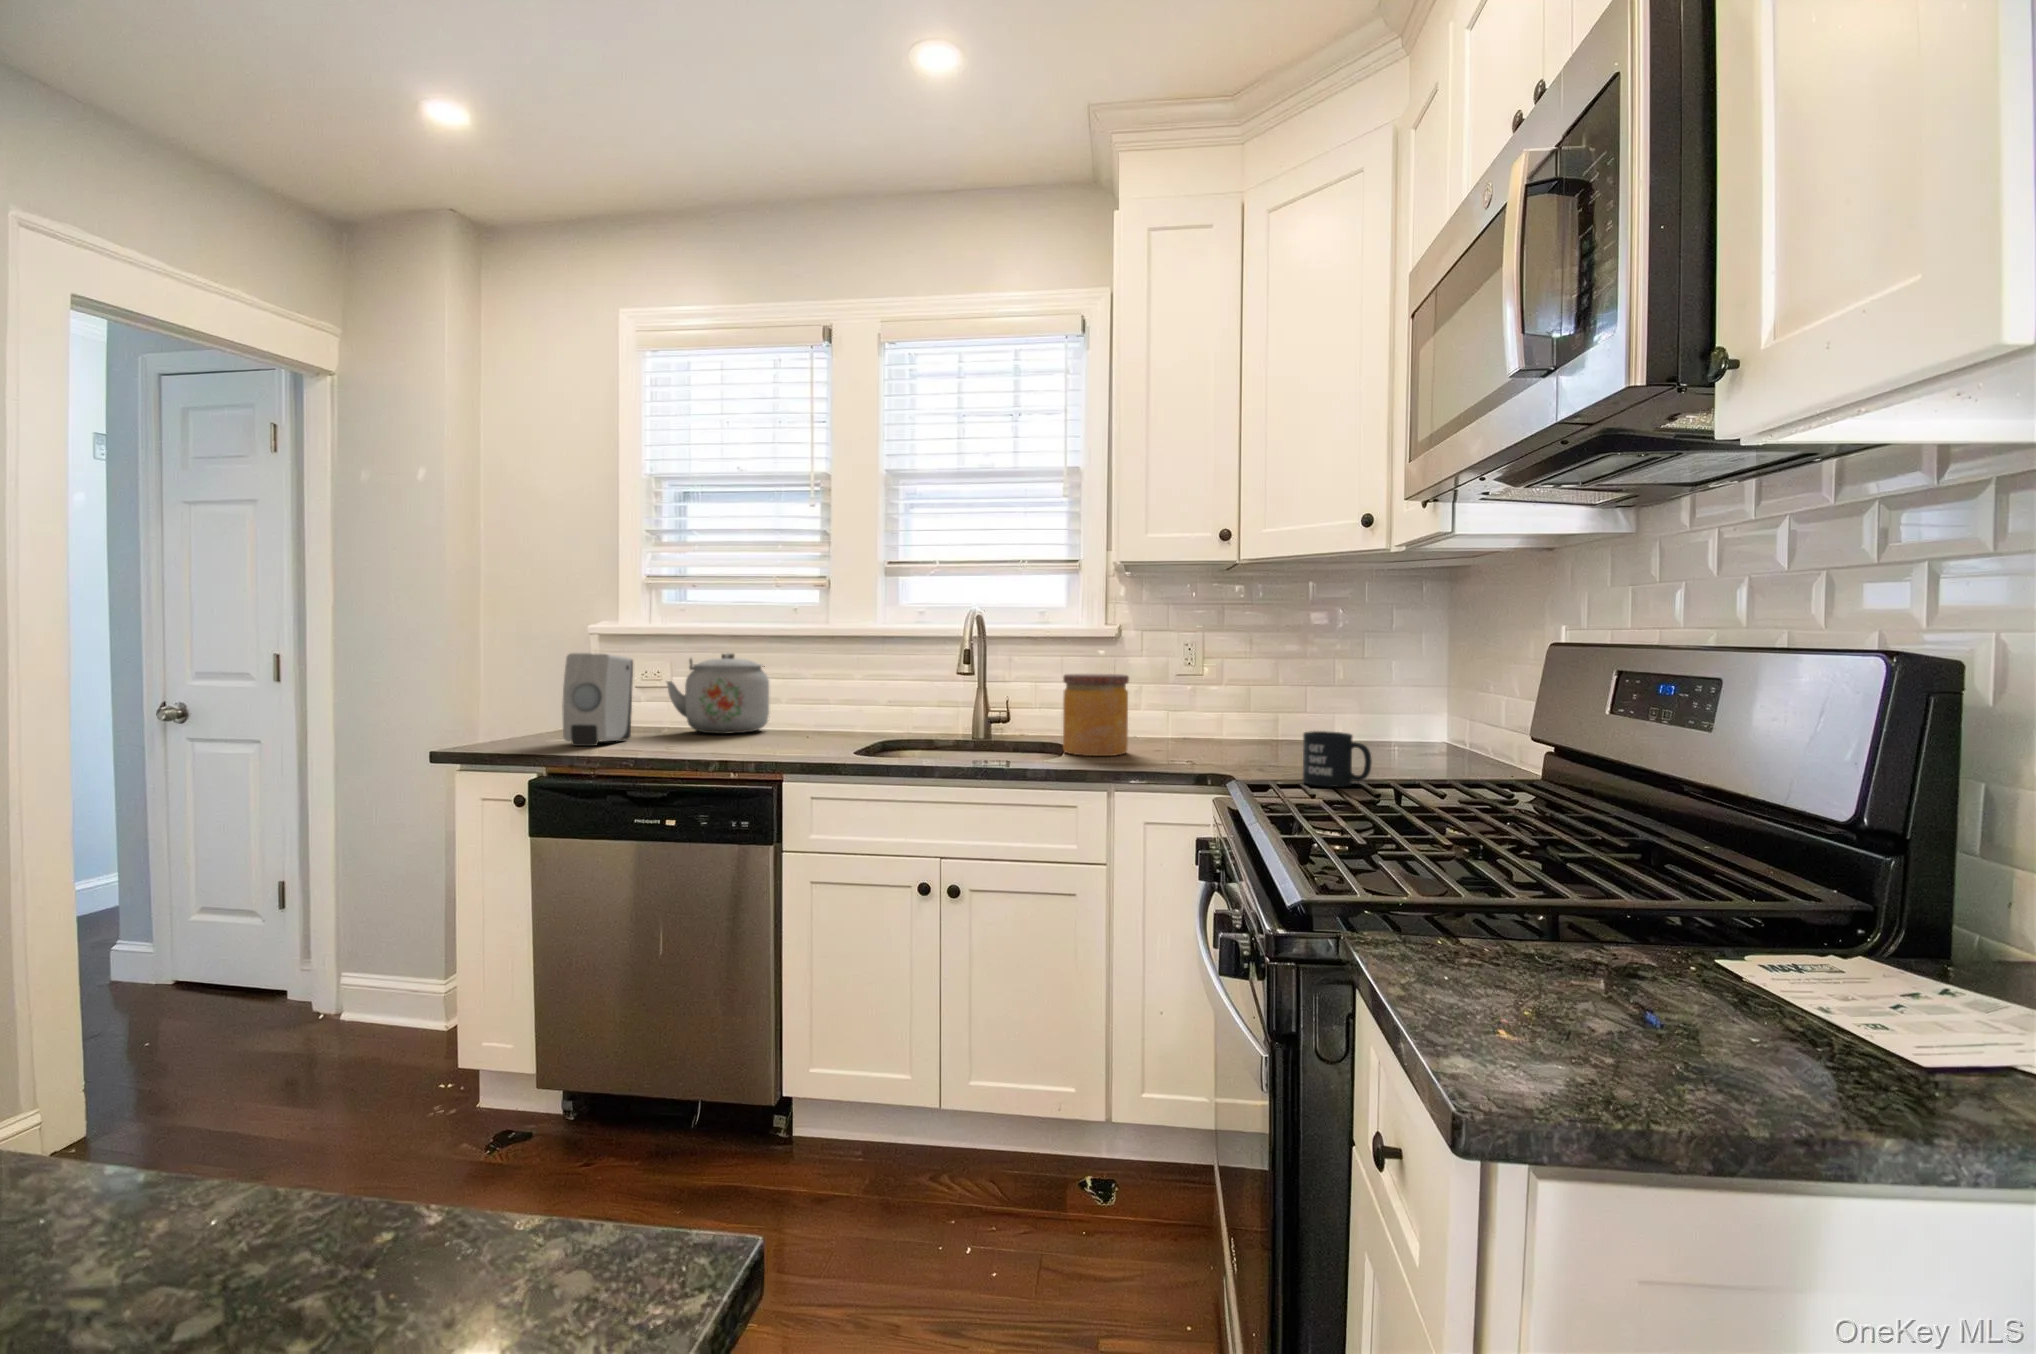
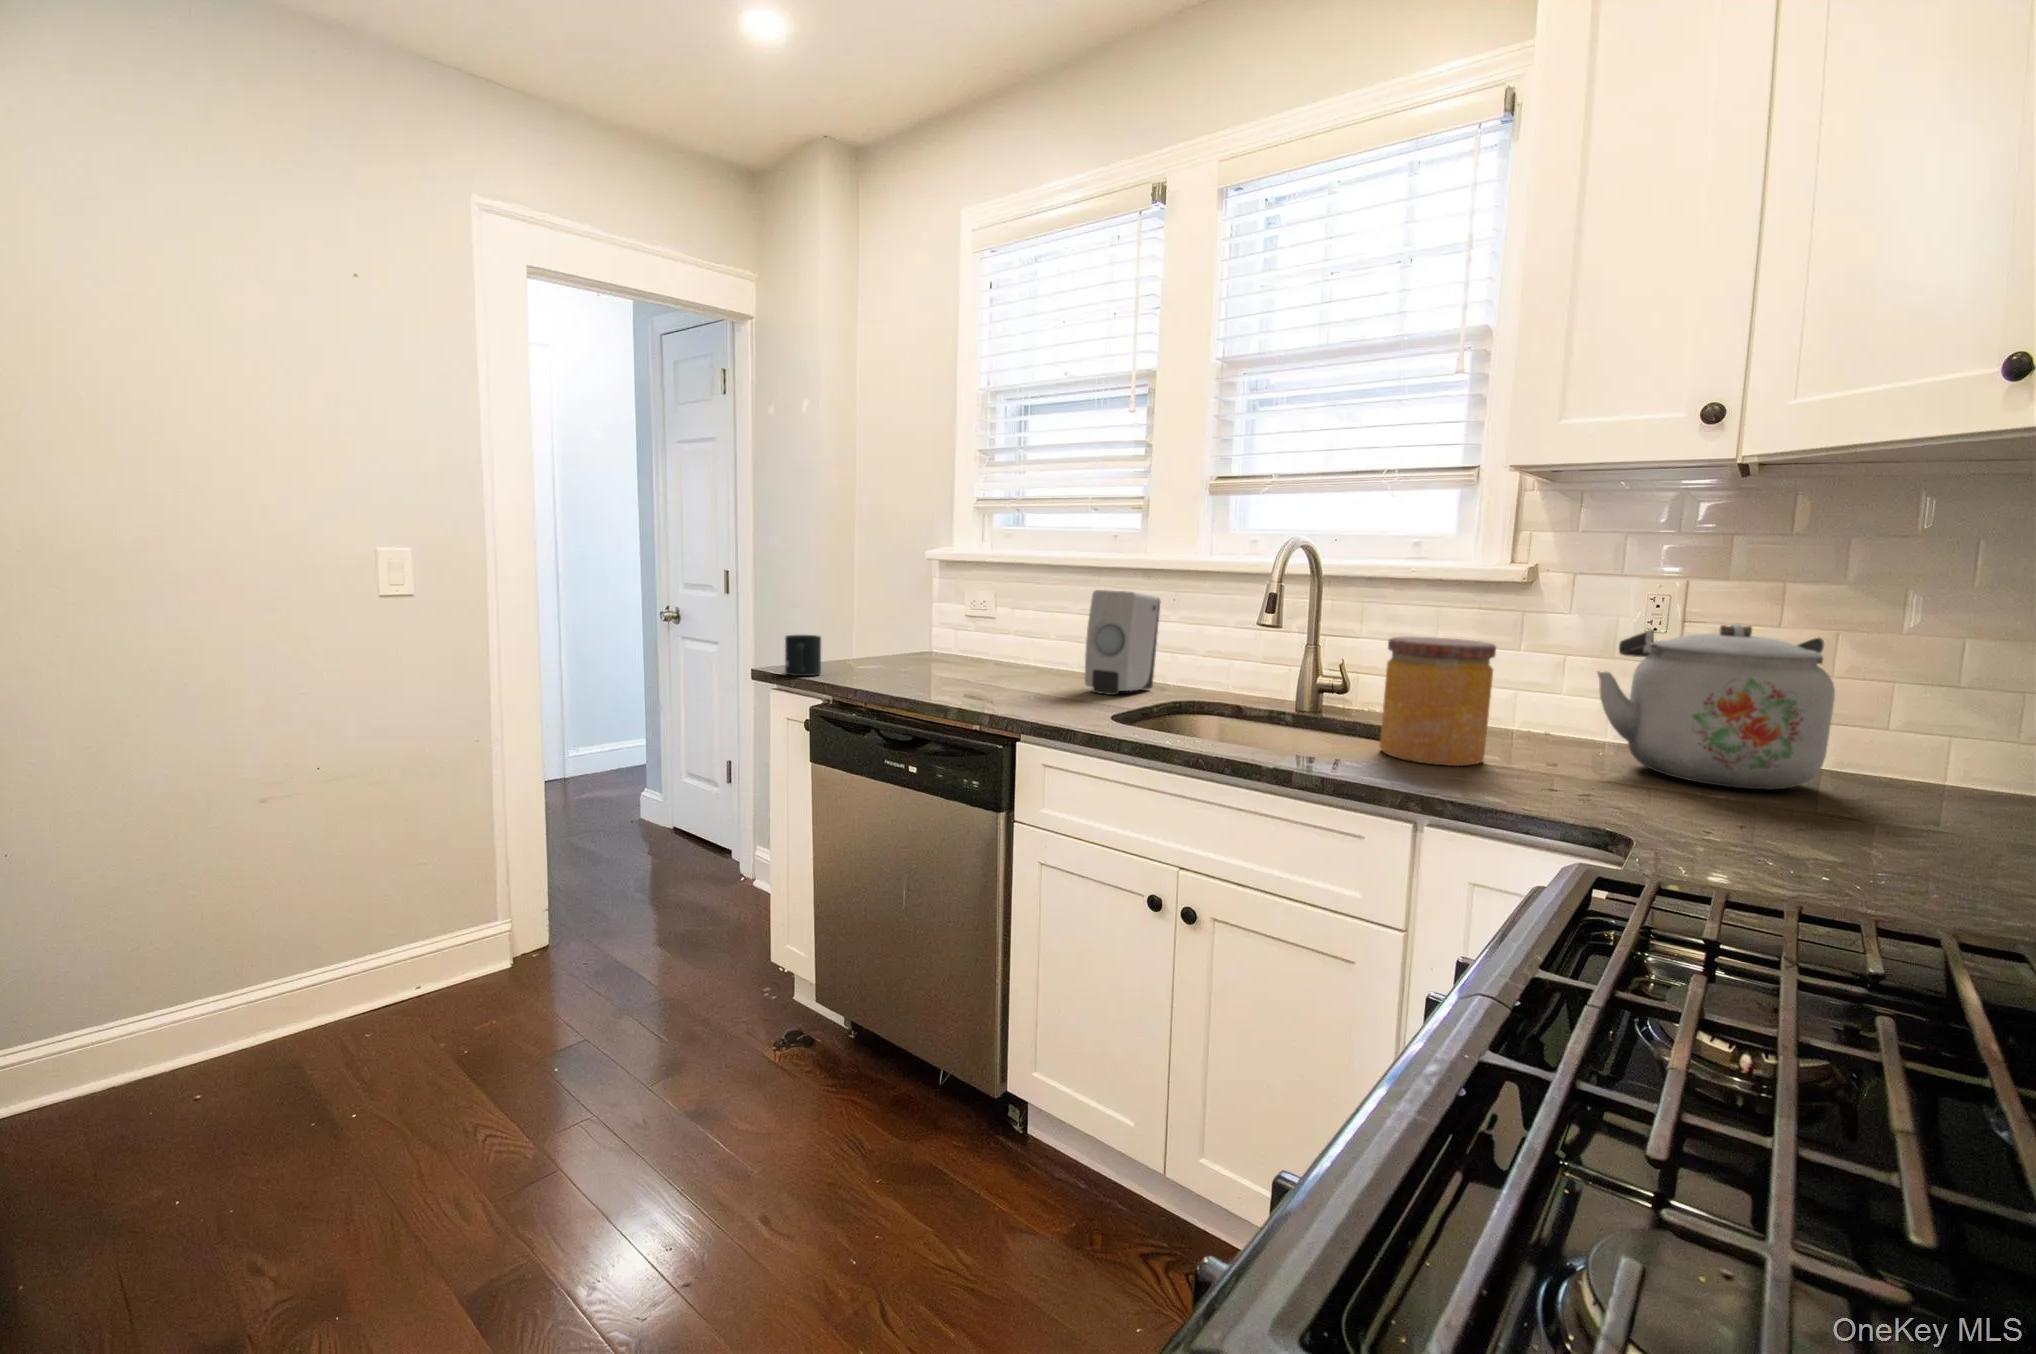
soap dispenser: present [563,653,633,746] -> present [1085,590,1160,695]
kettle: present [667,653,770,734] -> present [1597,624,1835,790]
mug: present [1303,731,1372,787] -> present [785,635,821,676]

